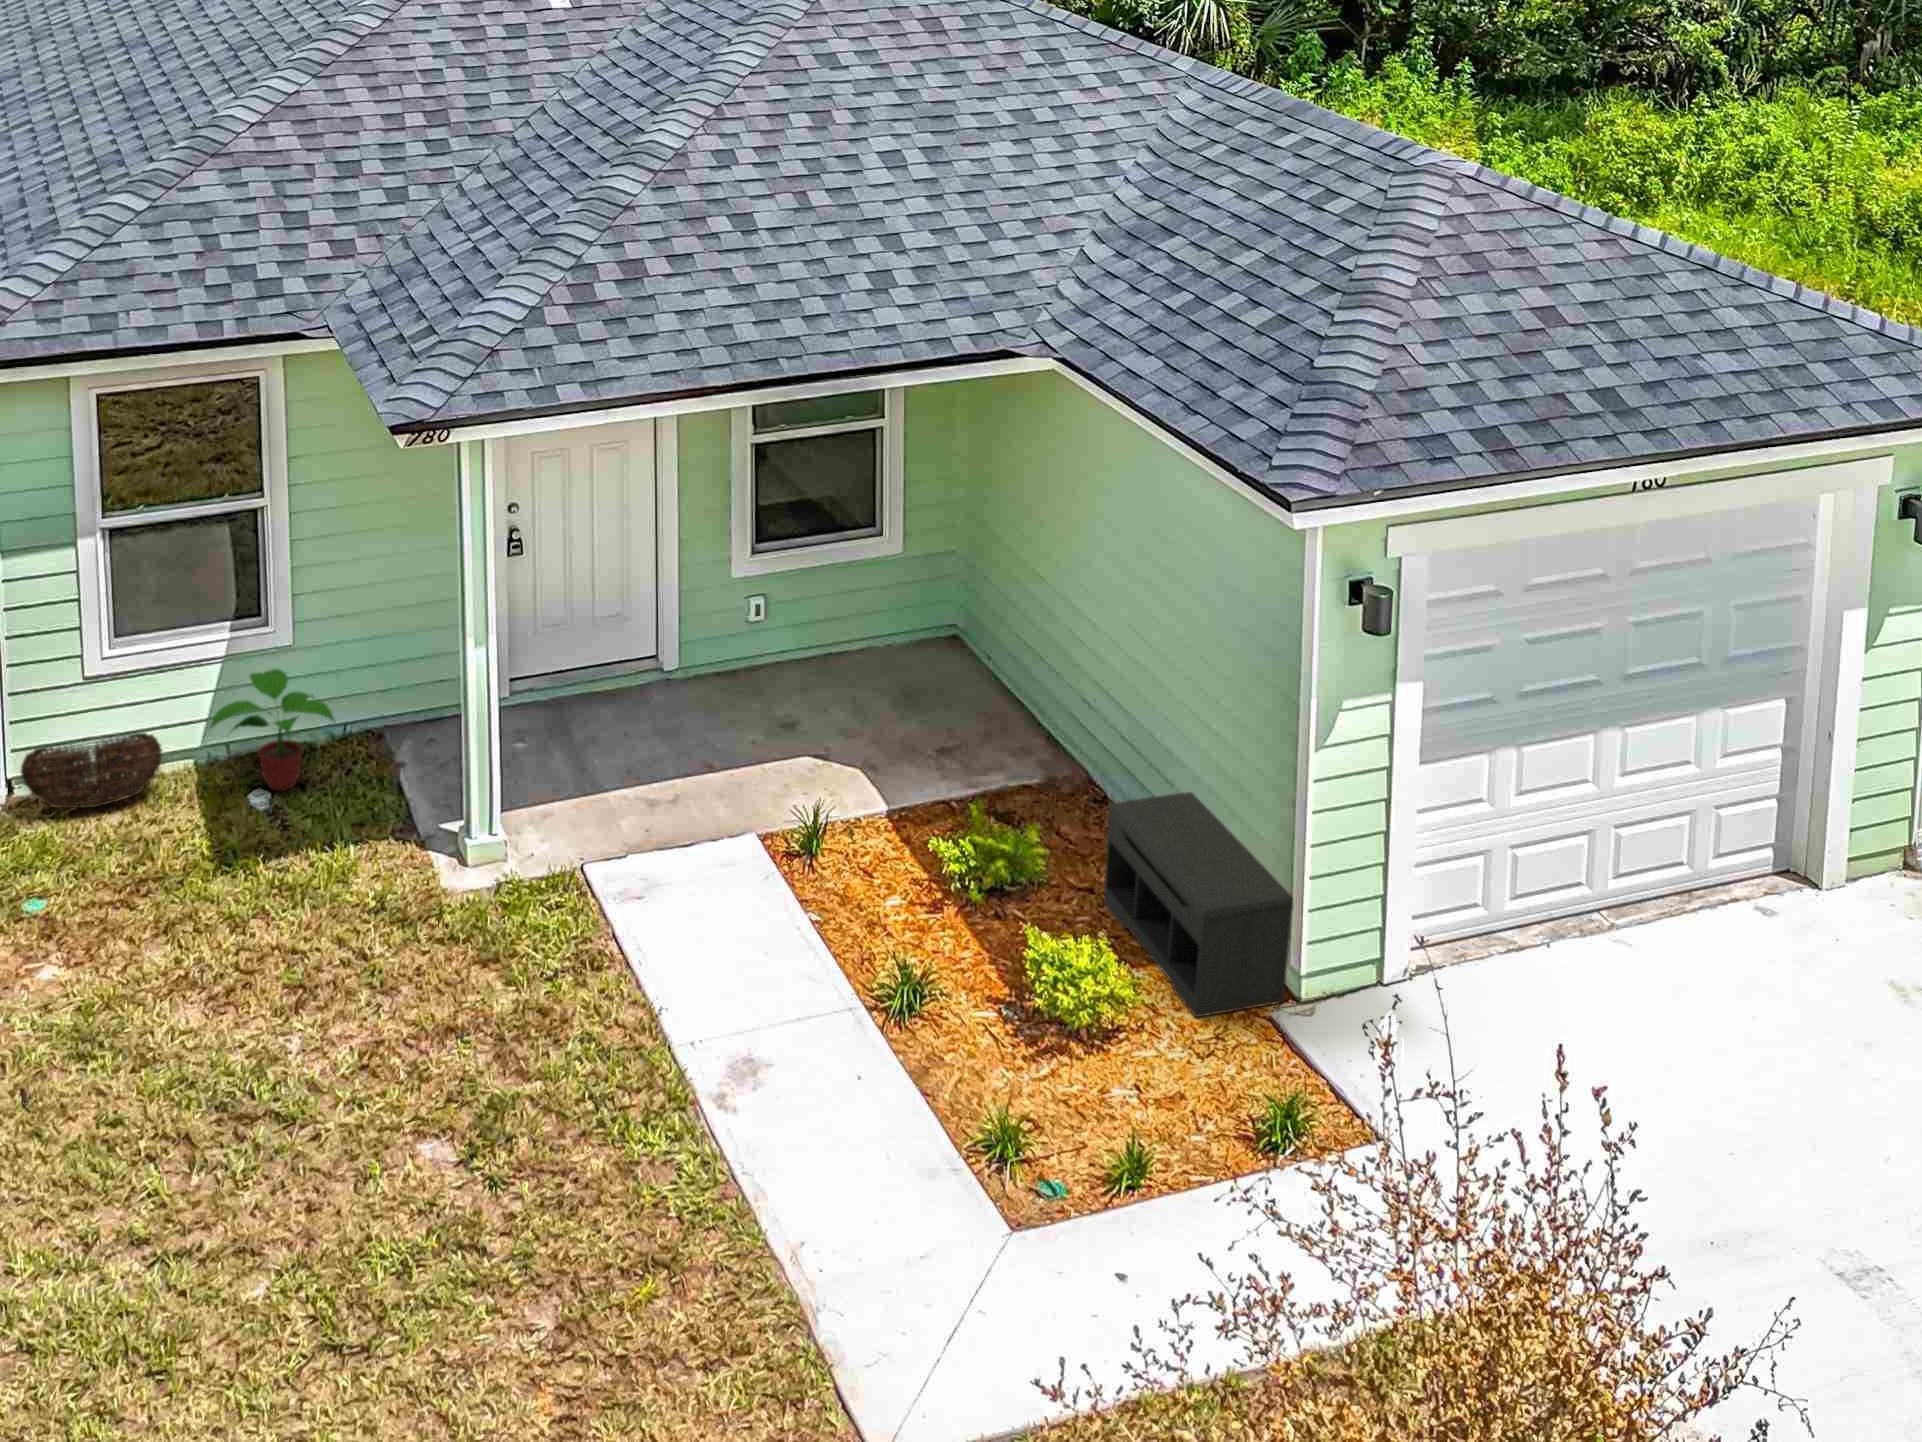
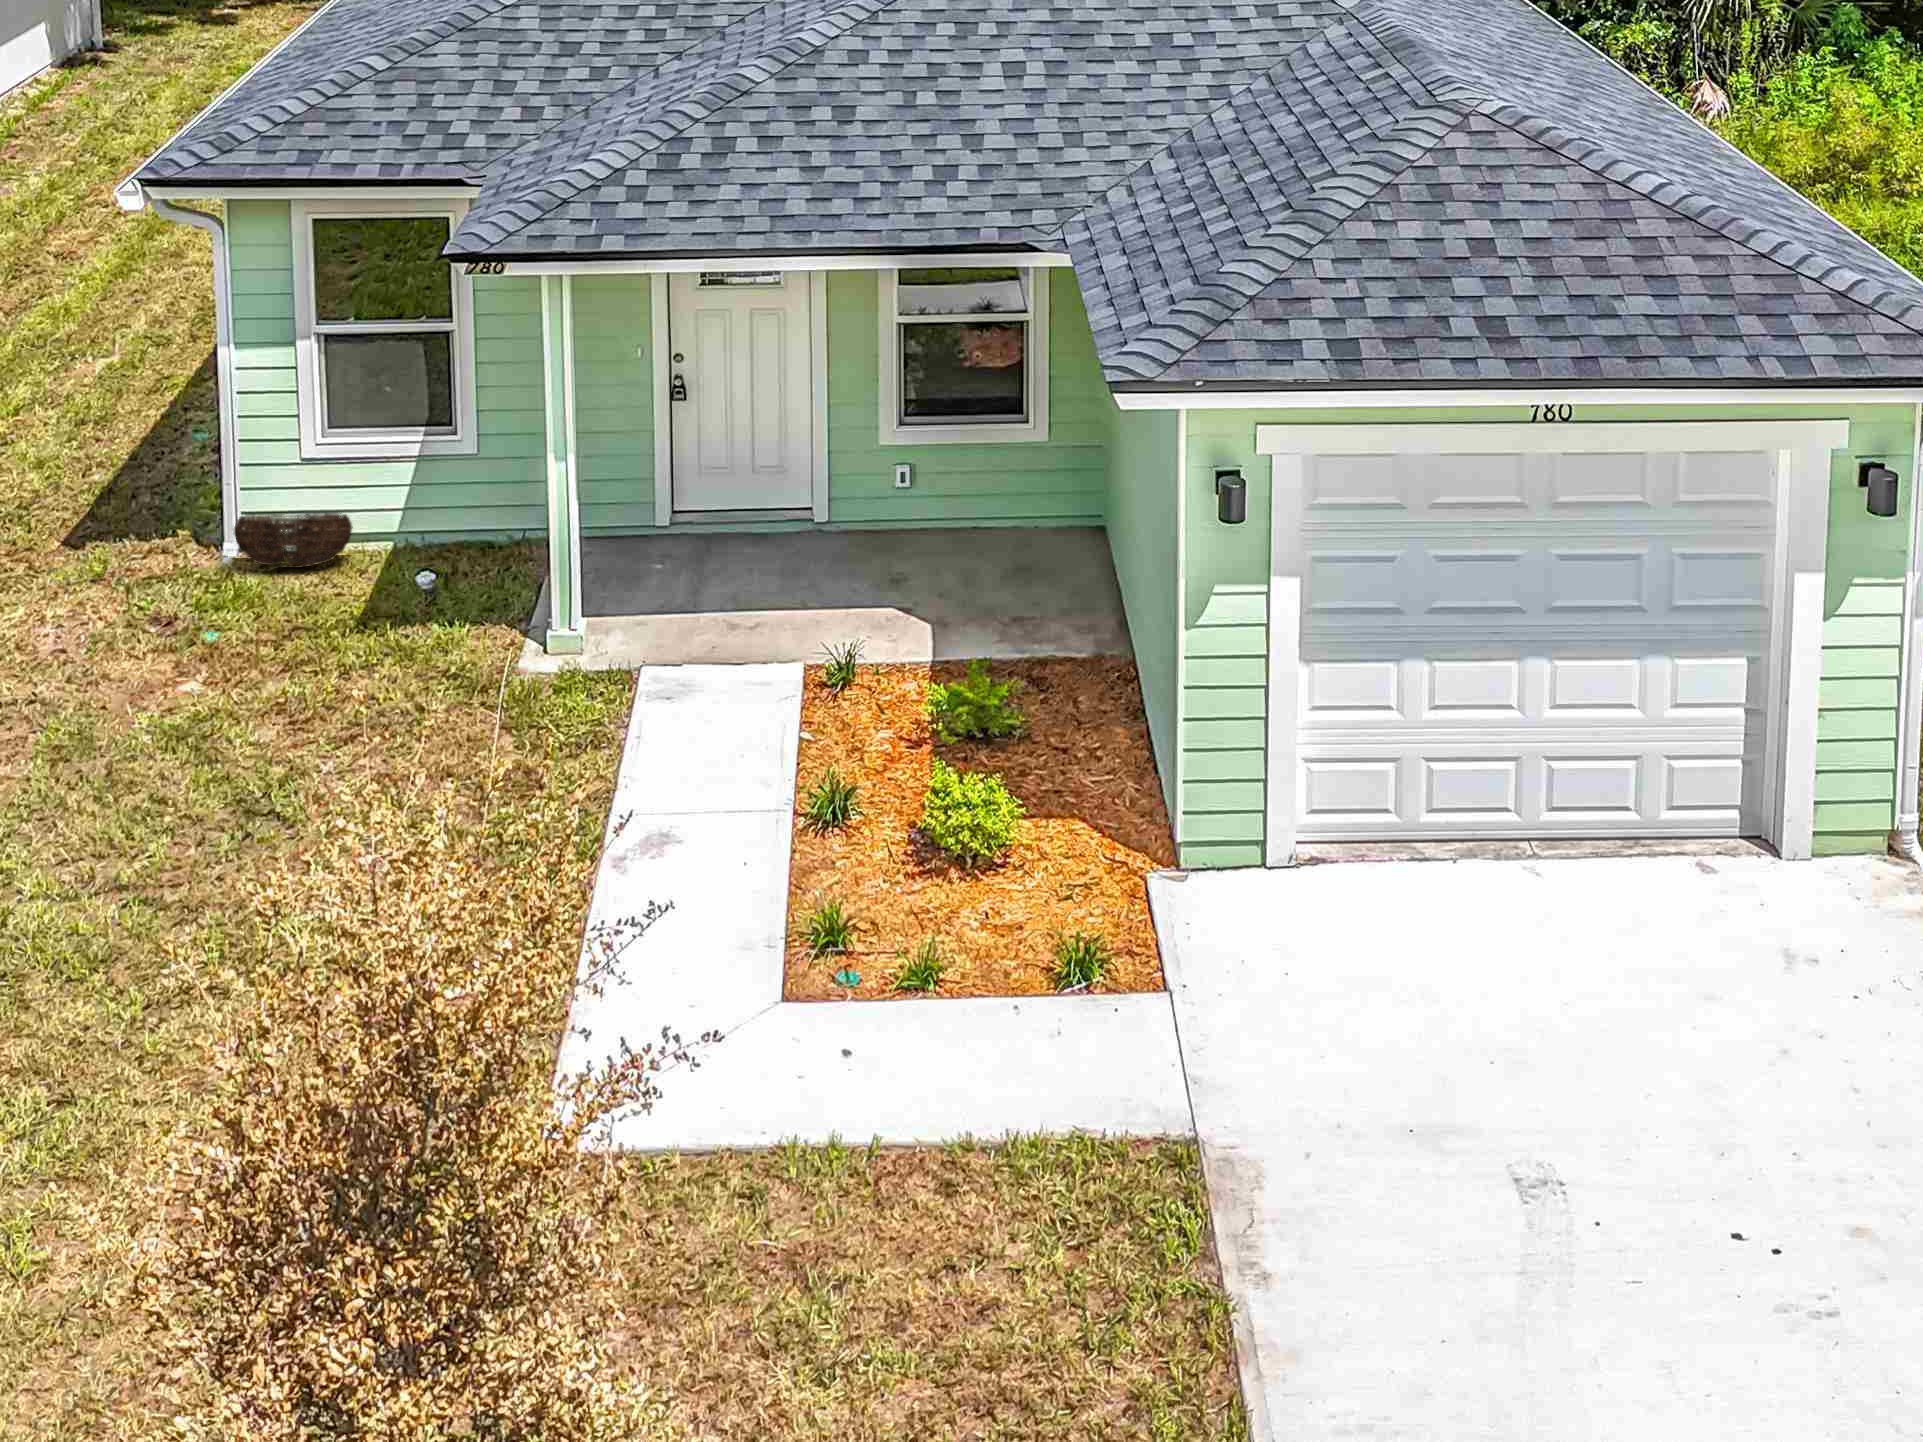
potted plant: present [210,669,335,791] -> none [376,472,483,576]
bench: present [1104,792,1293,1017] -> none [1057,669,1155,868]

